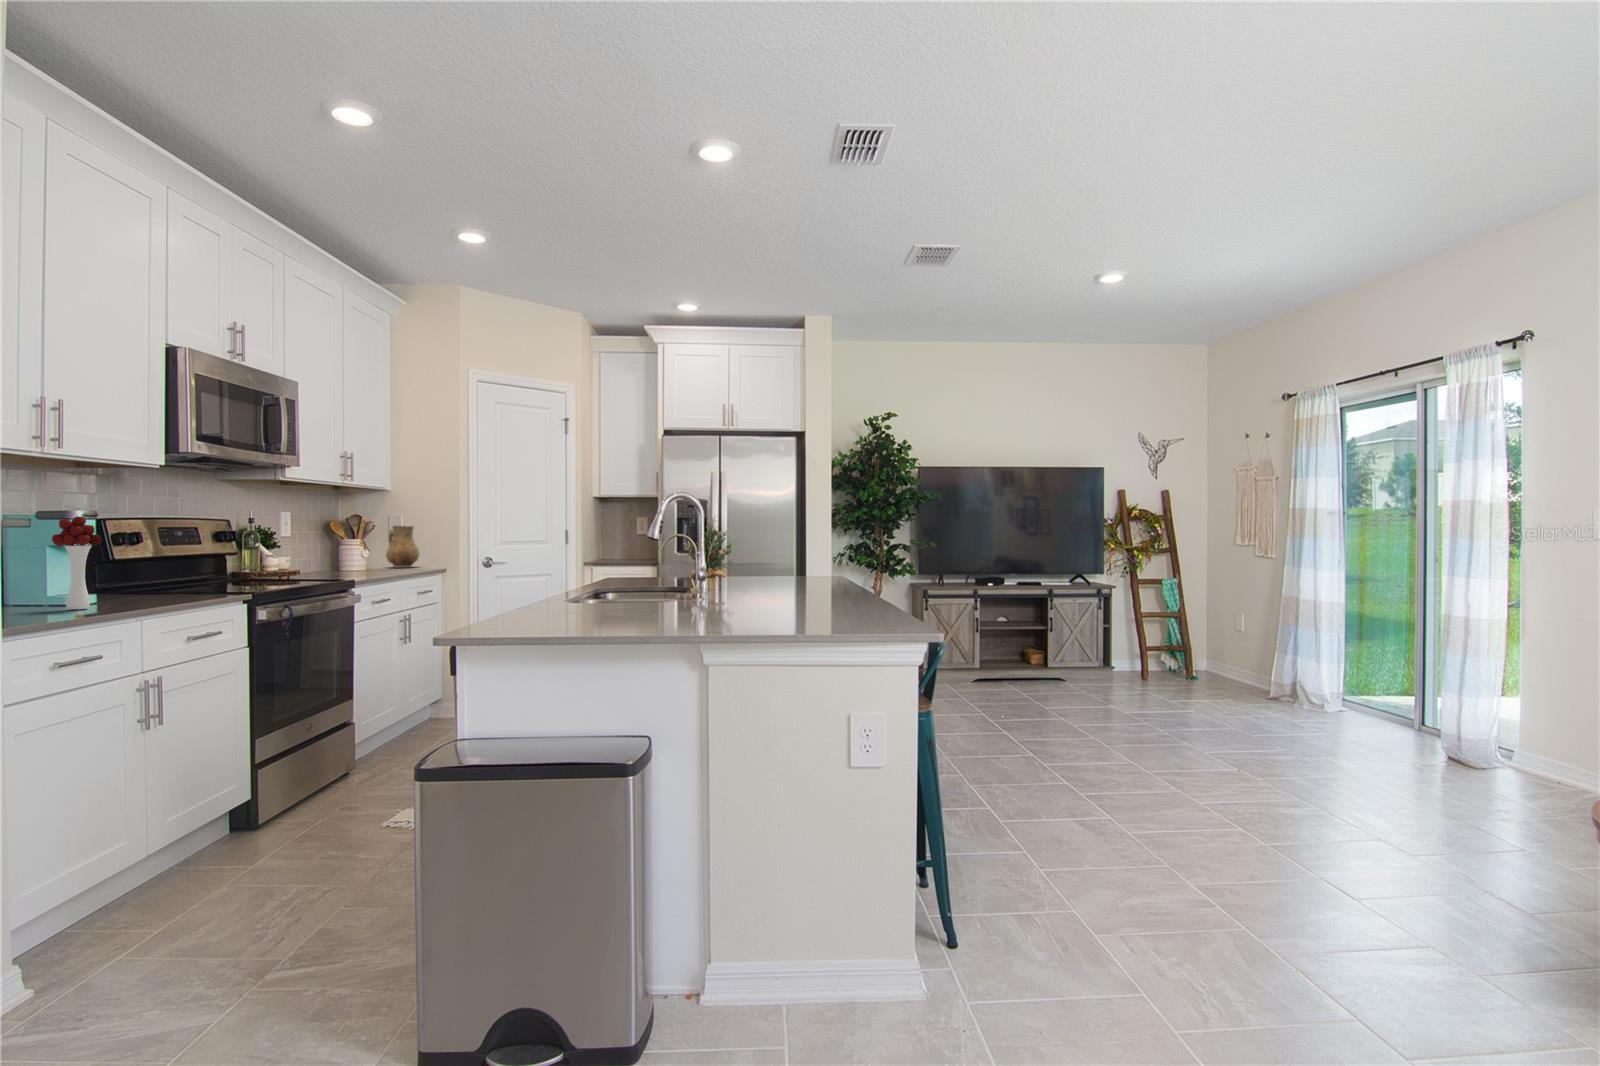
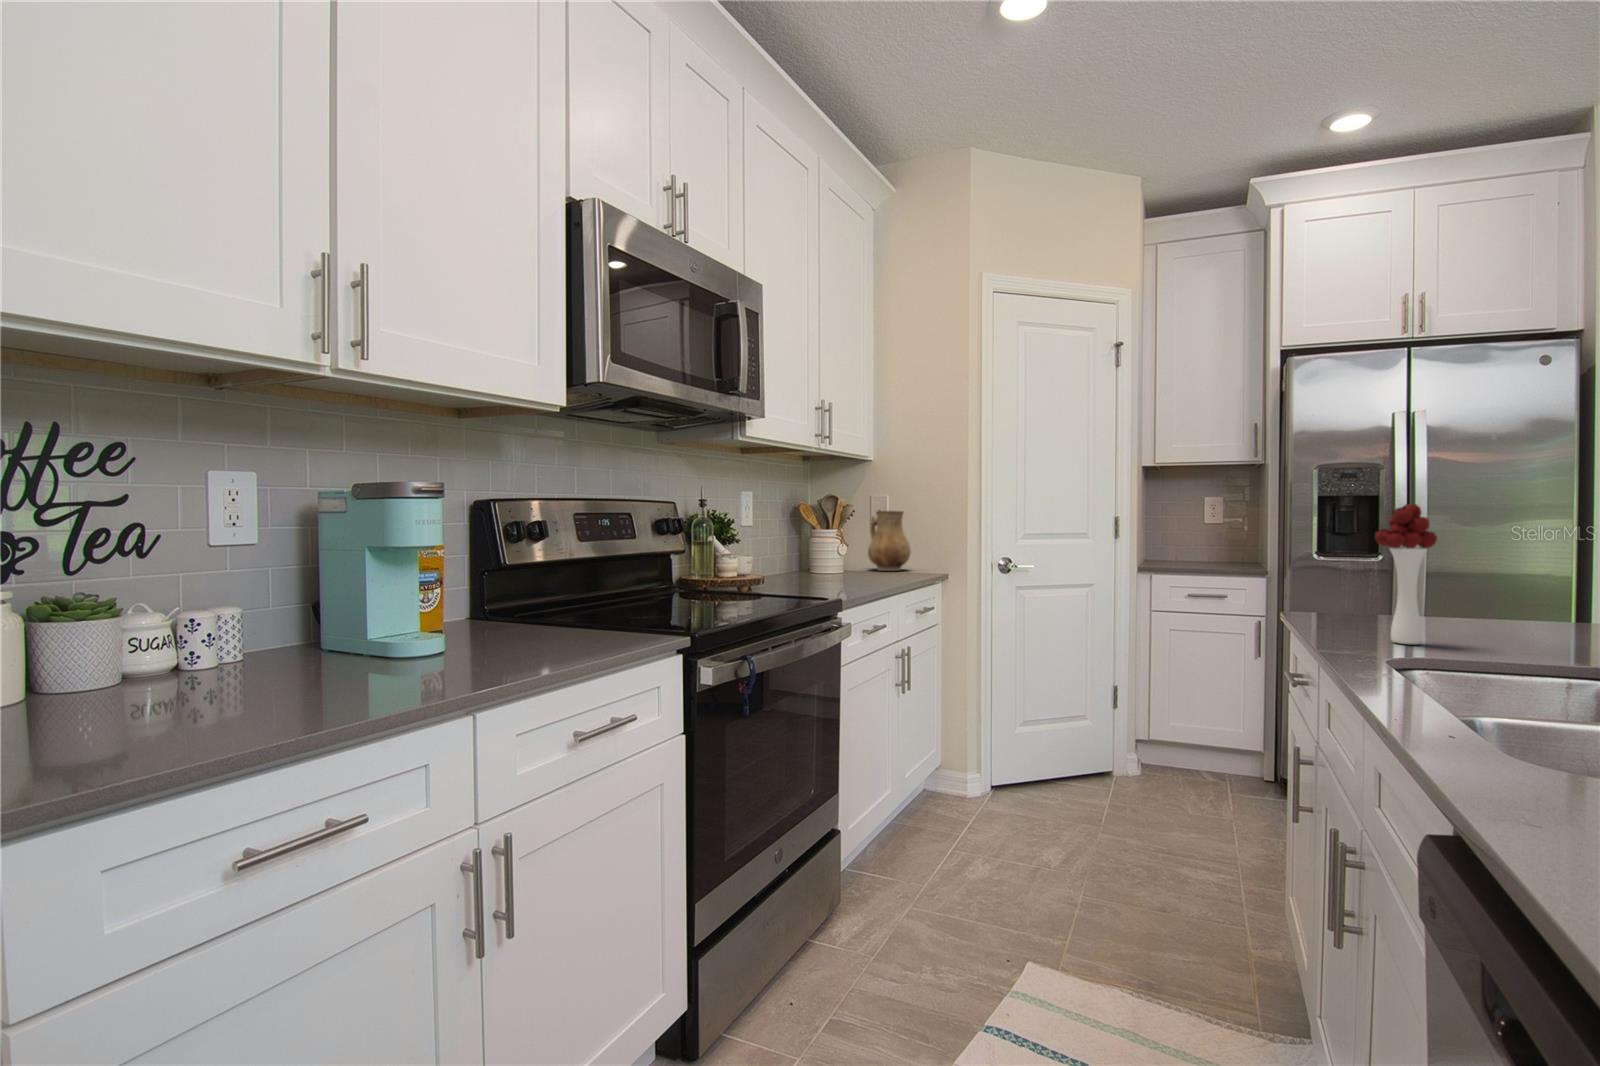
flower bouquet: present [52,516,101,610] -> present [1375,504,1437,644]

